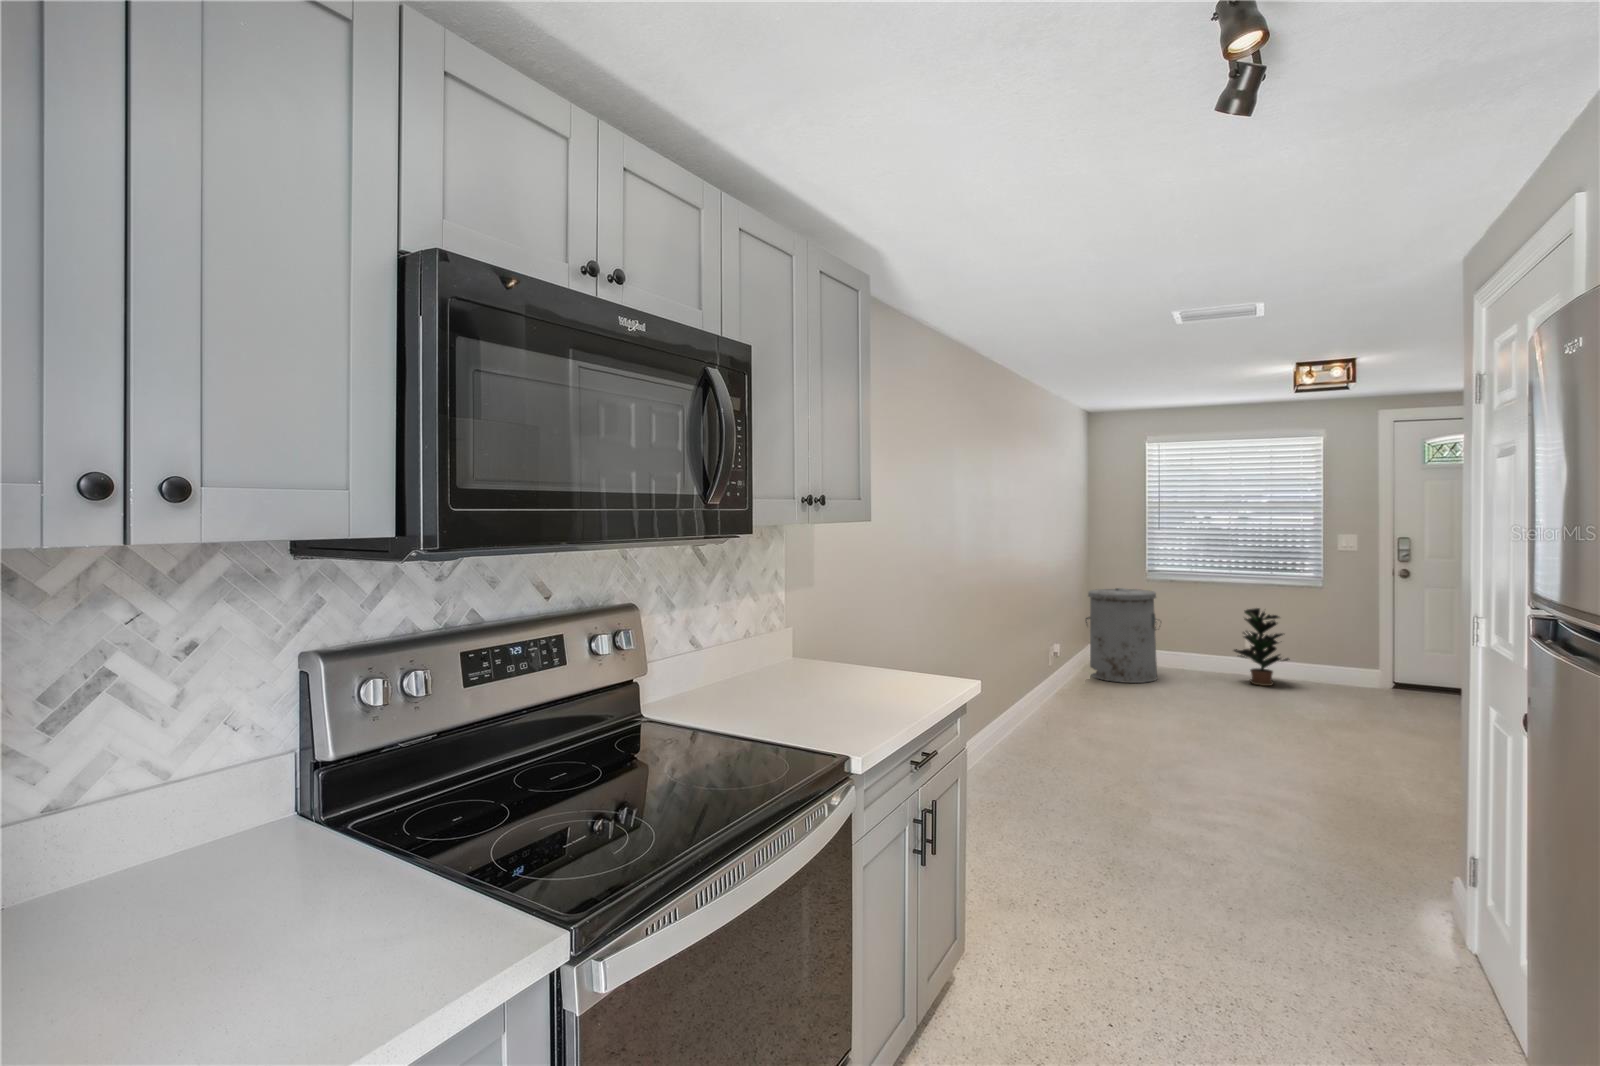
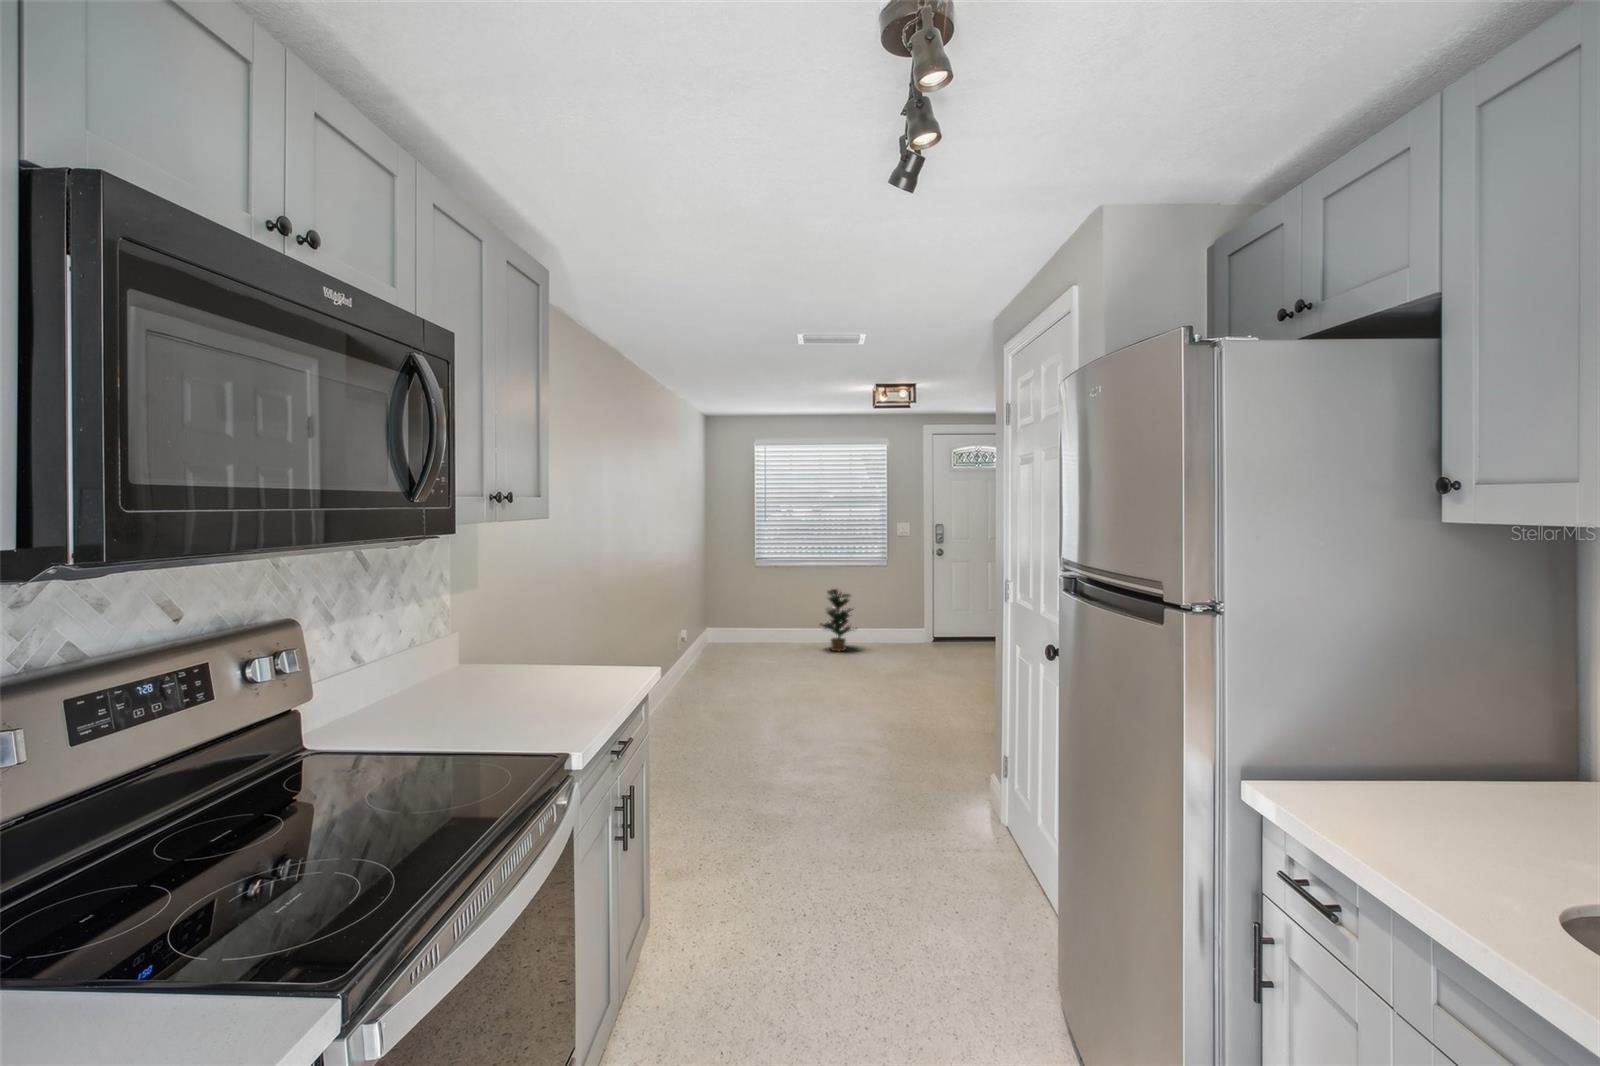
trash can: present [1086,588,1157,683] -> none [705,575,767,659]

